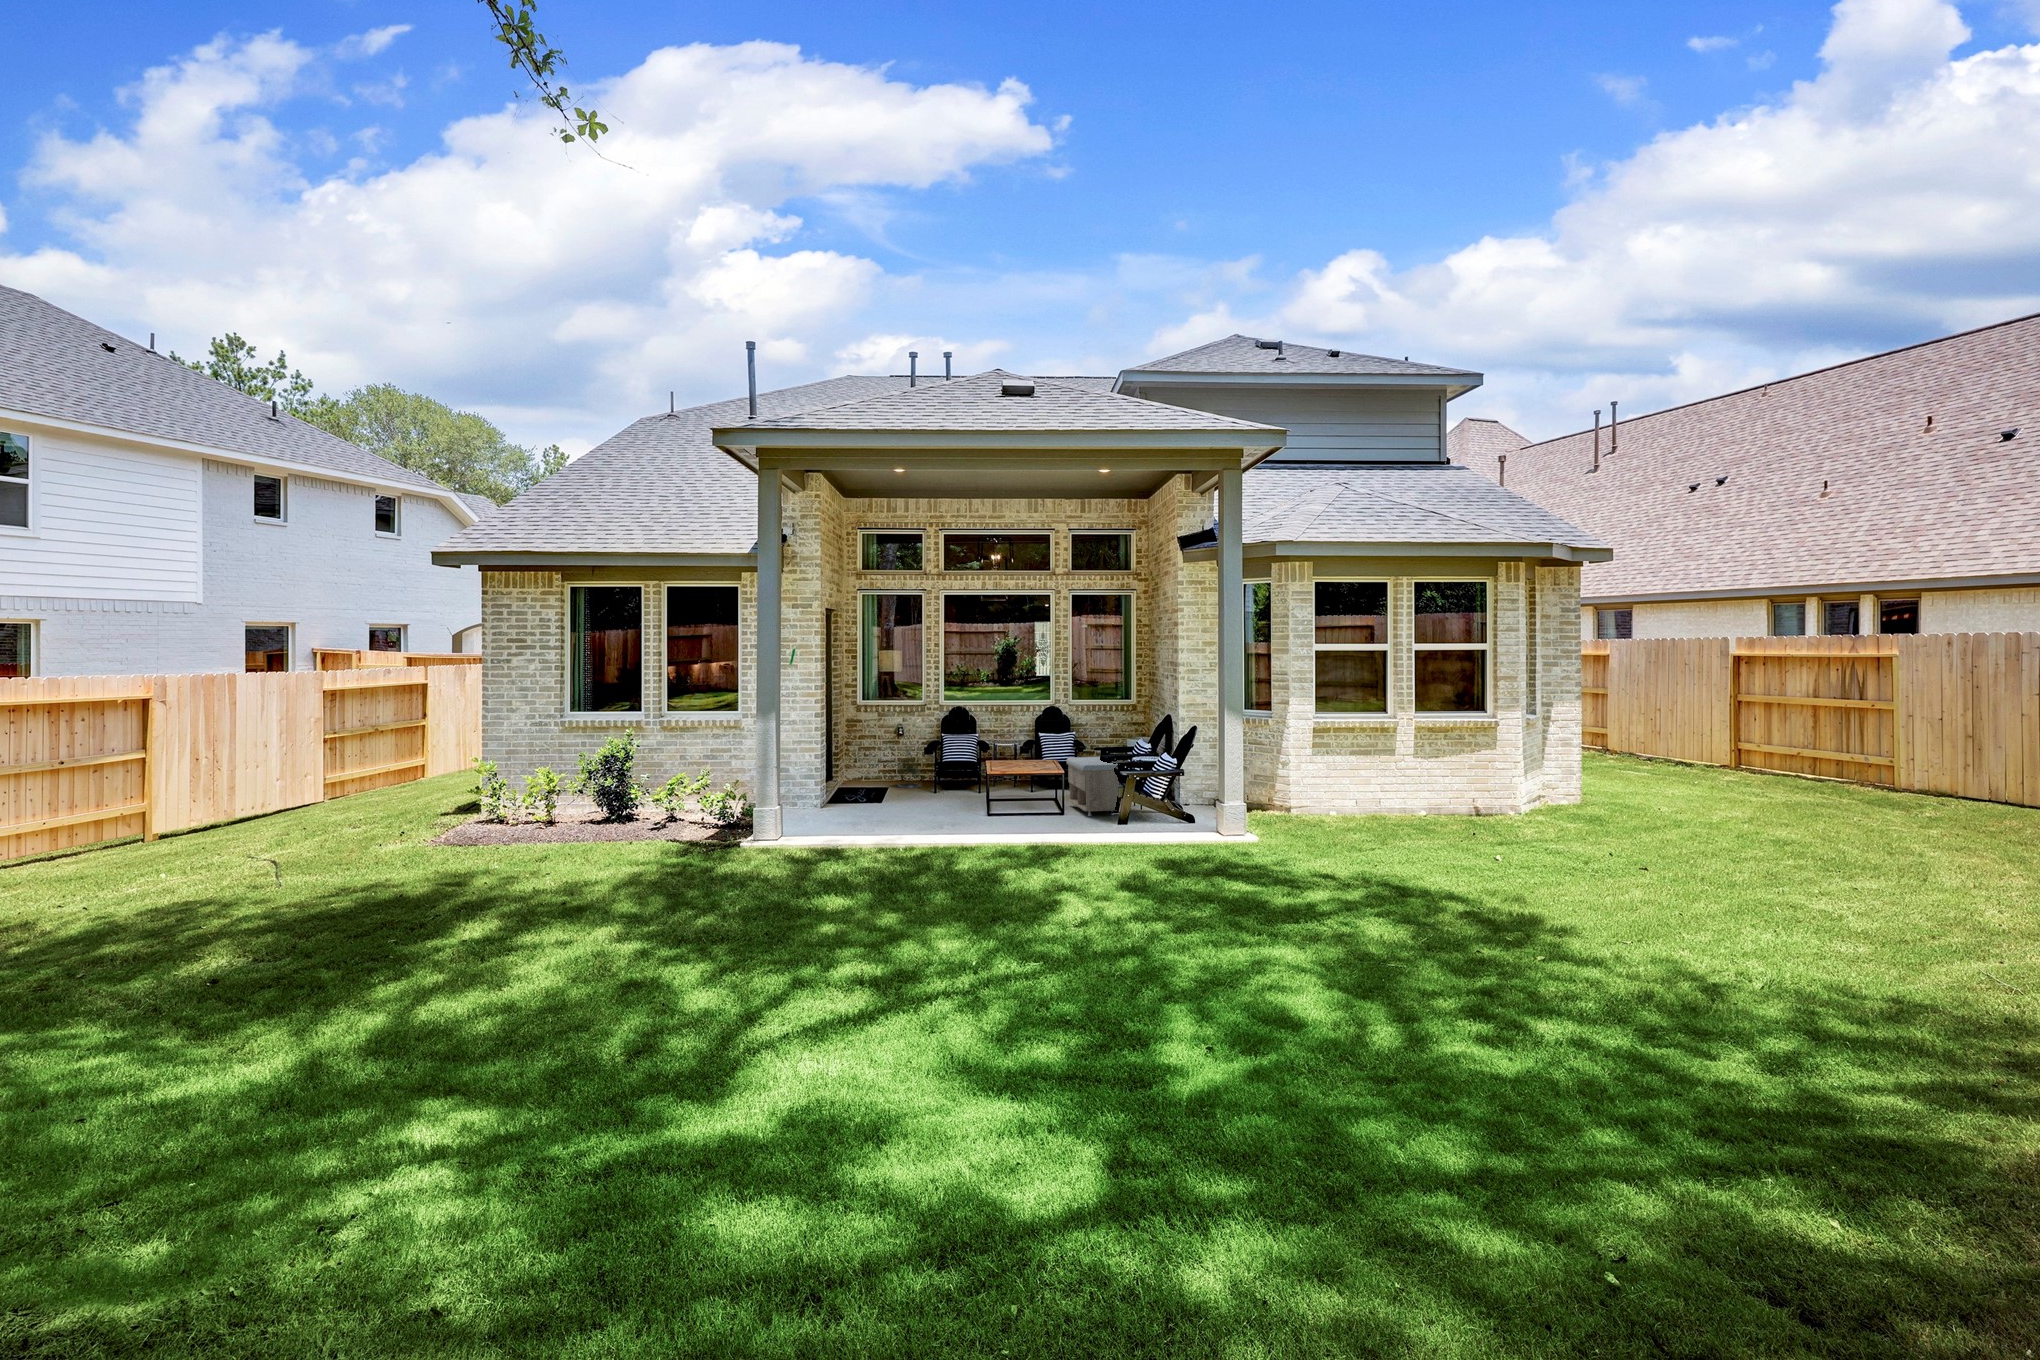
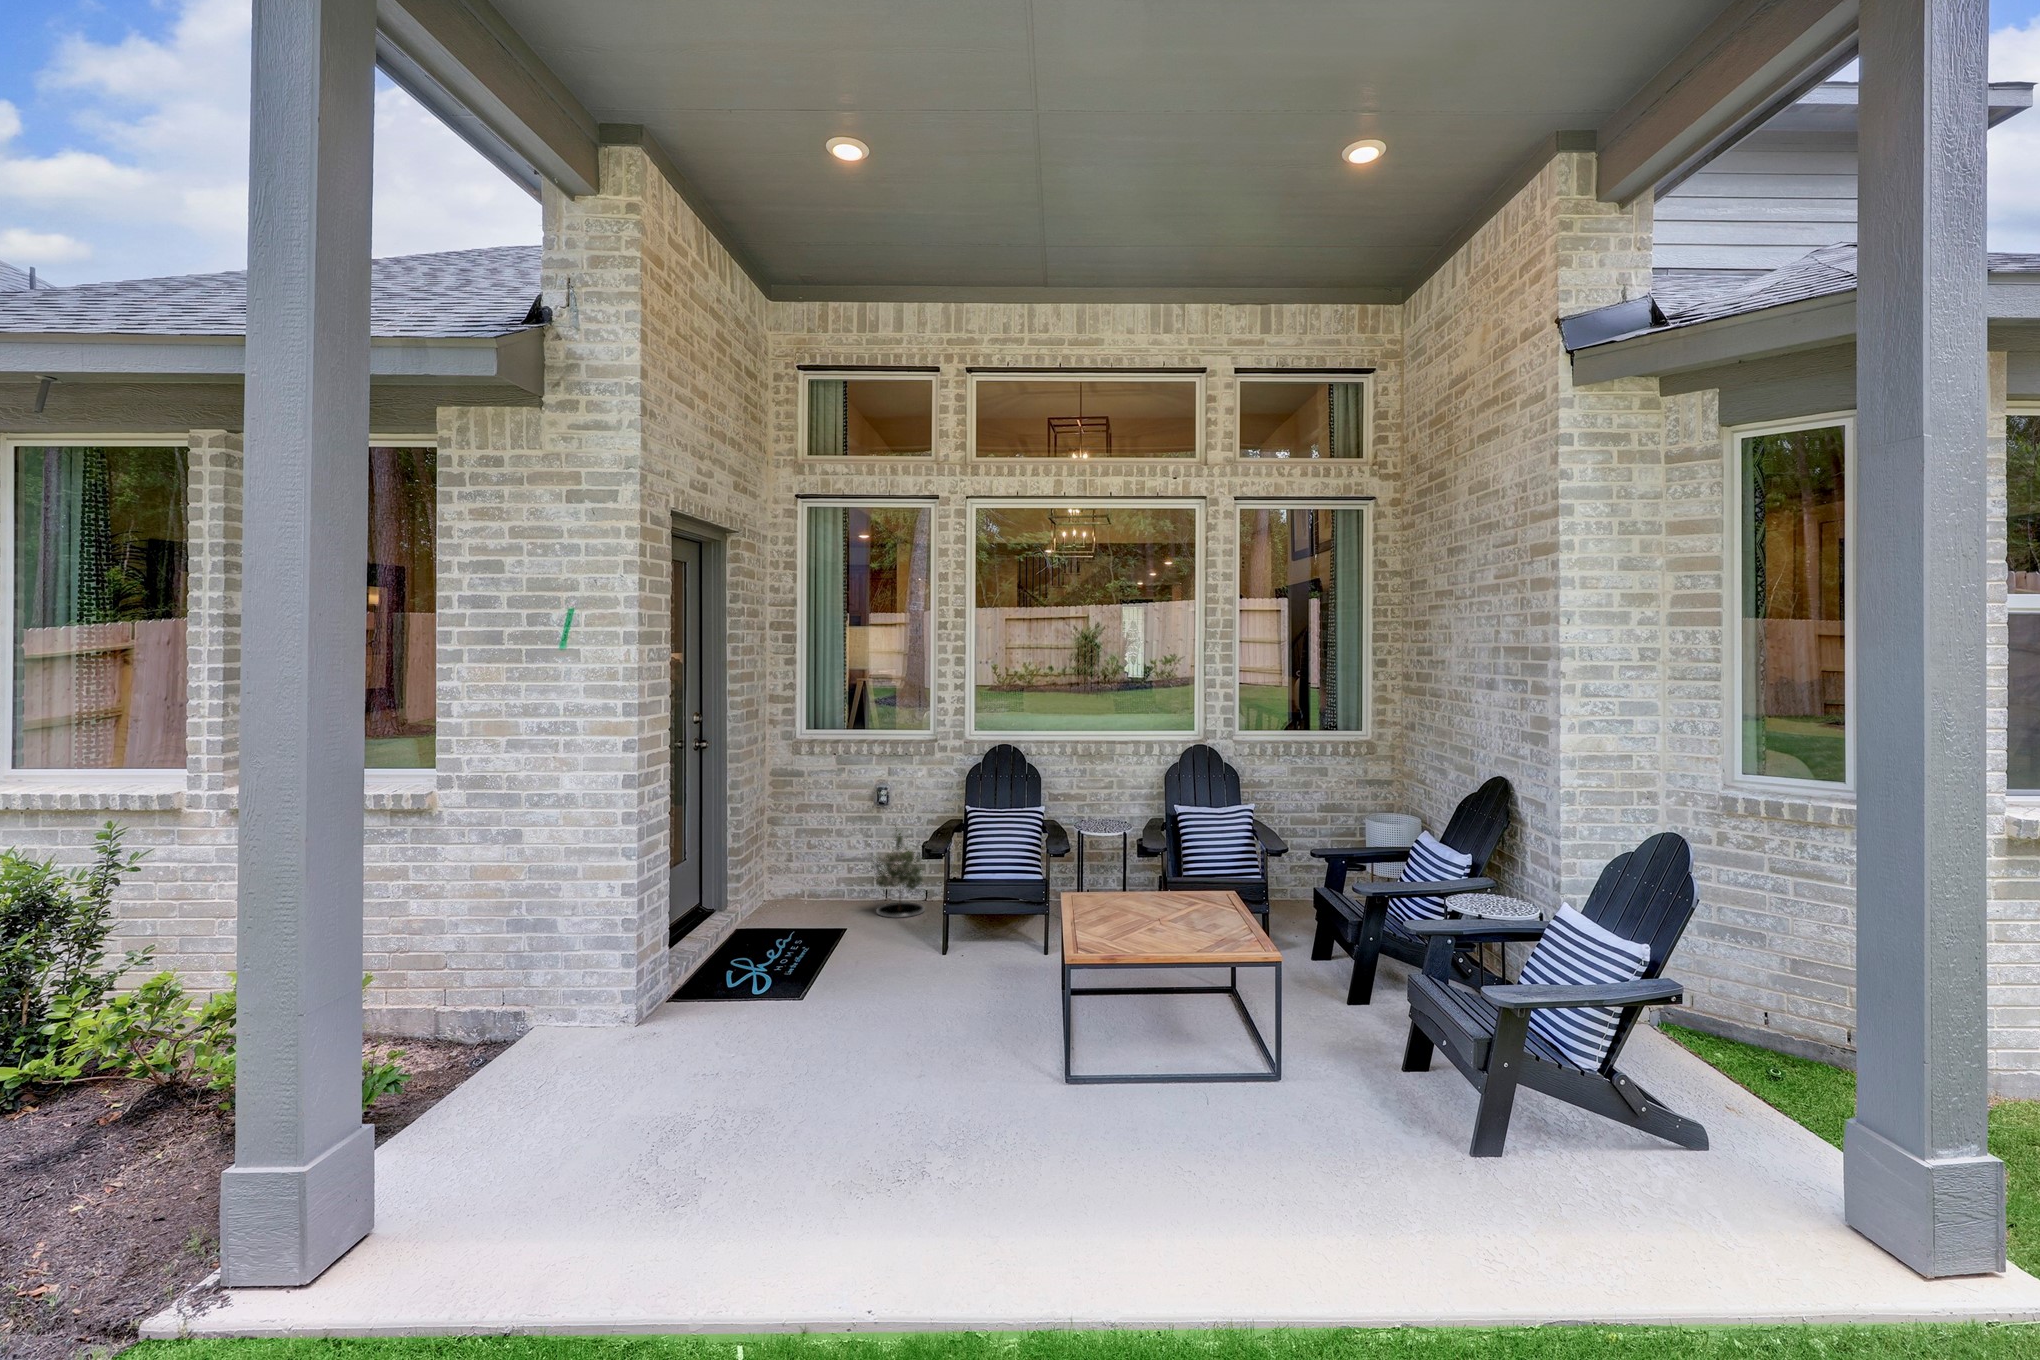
storage bench: present [1067,757,1119,816] -> none [1265,875,1429,1050]

